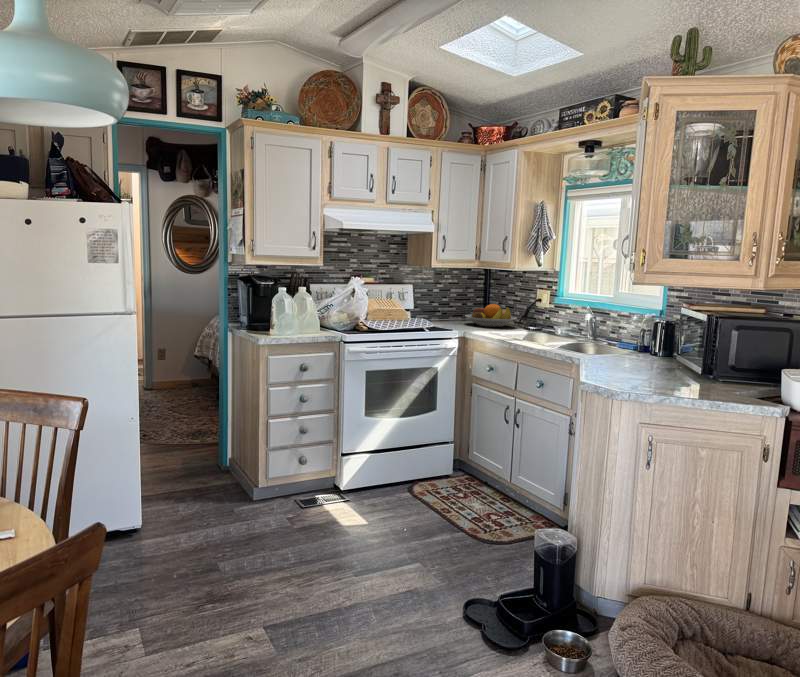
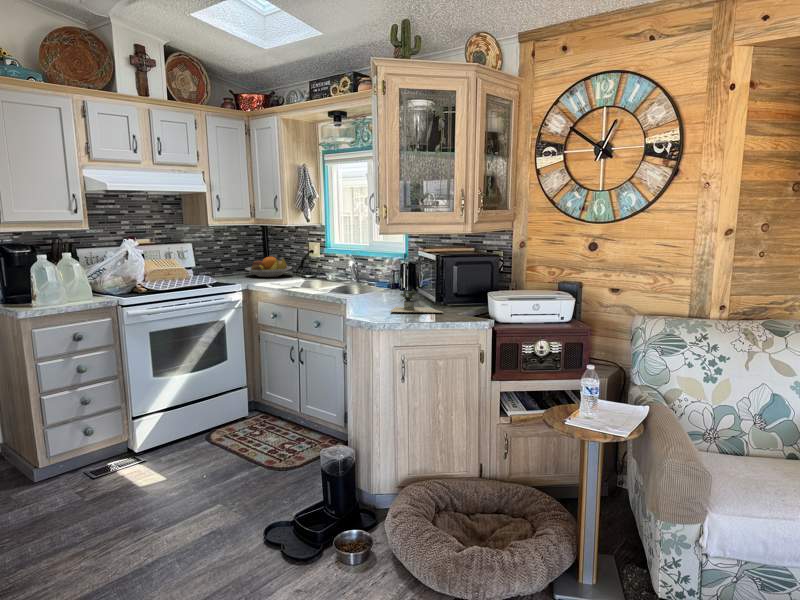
potted plant: none [622,350,718,382] -> present [390,289,442,313]

